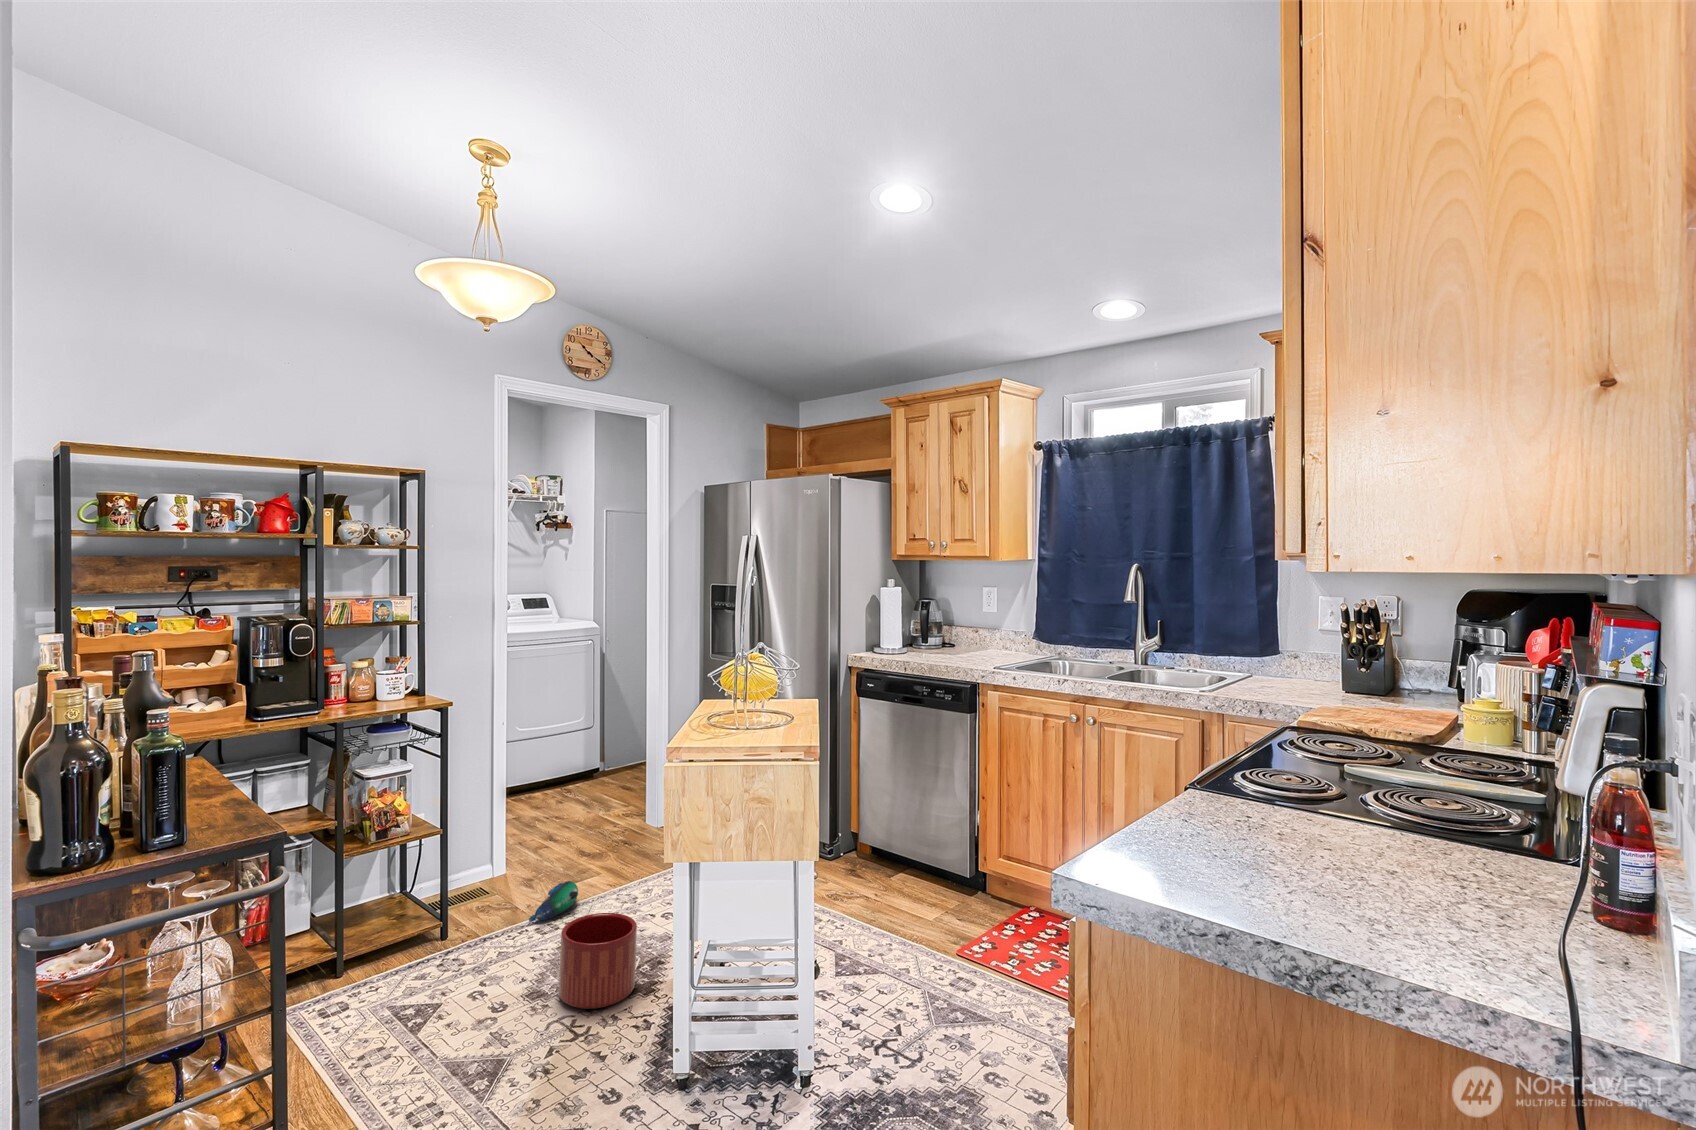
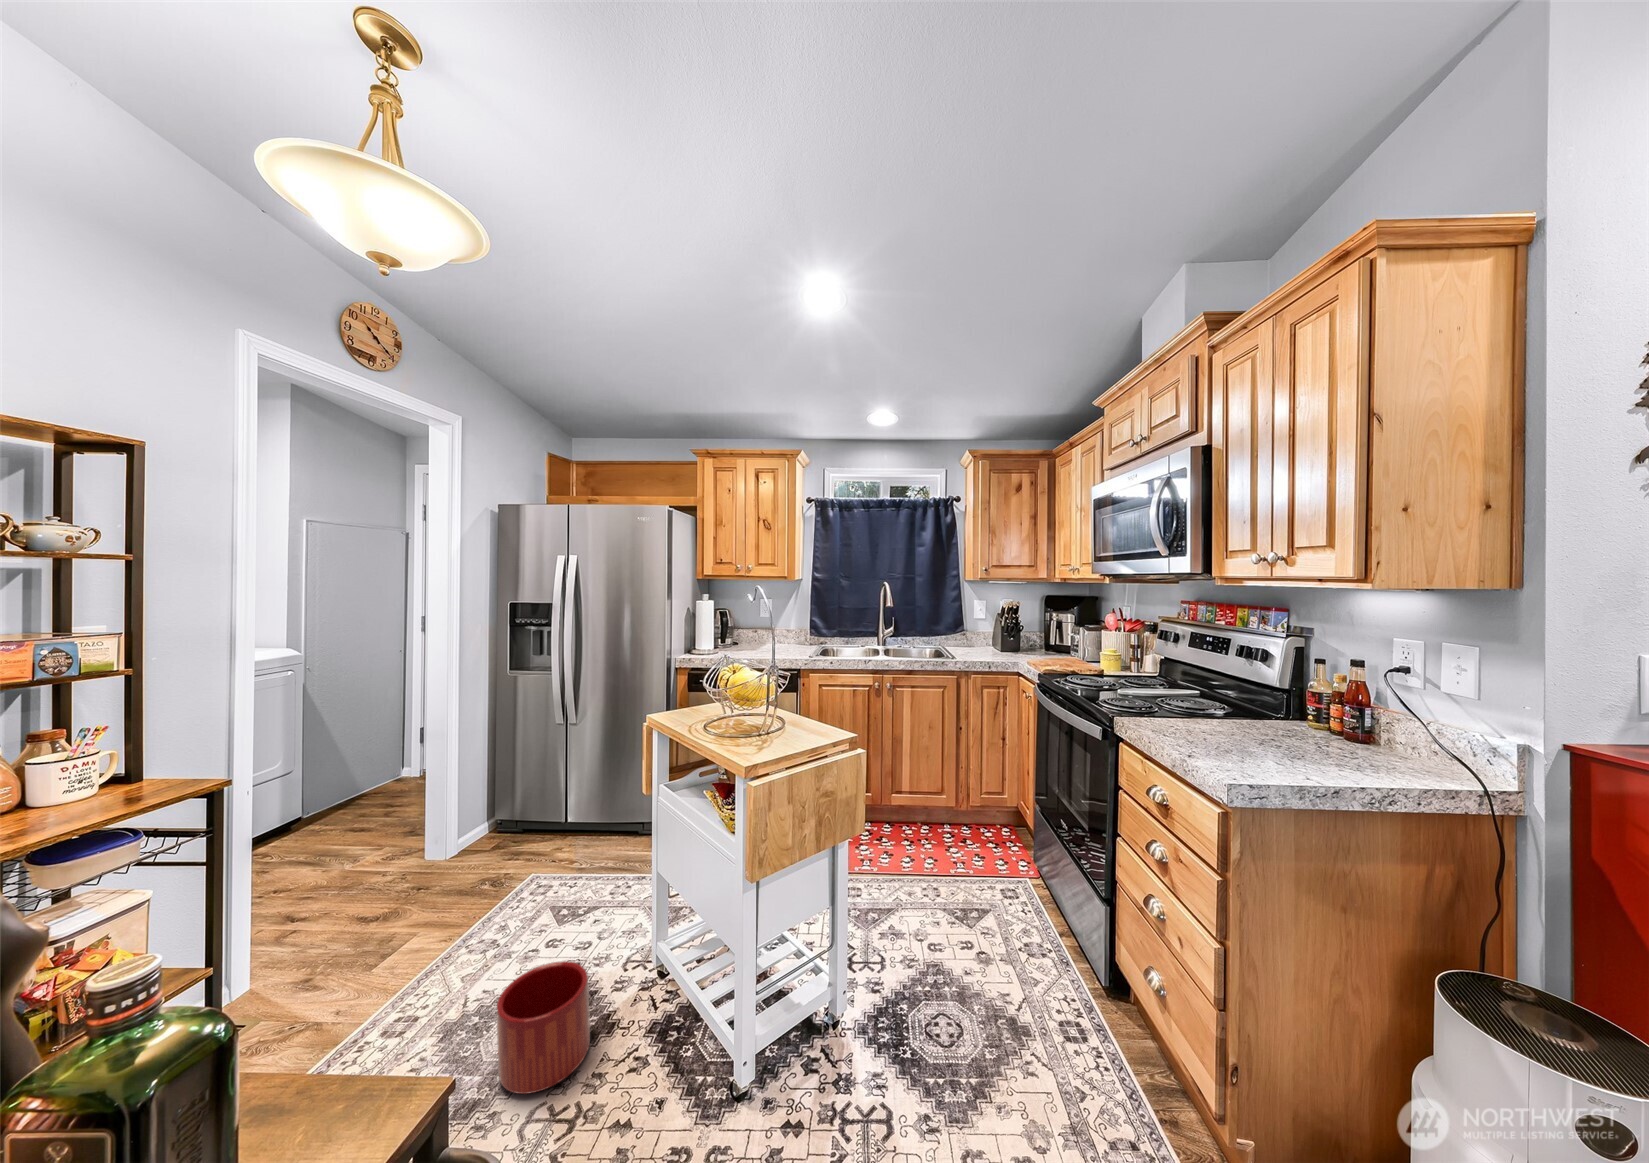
plush toy: present [529,881,578,922] -> none [363,957,425,1028]

